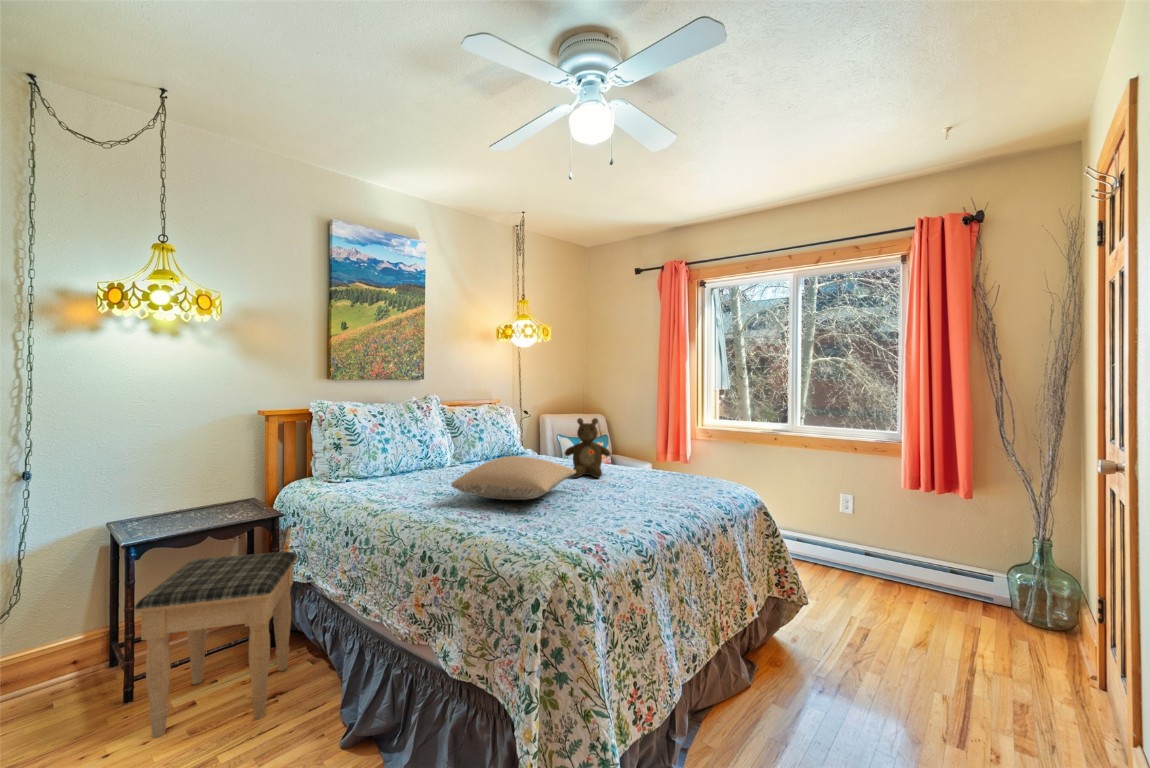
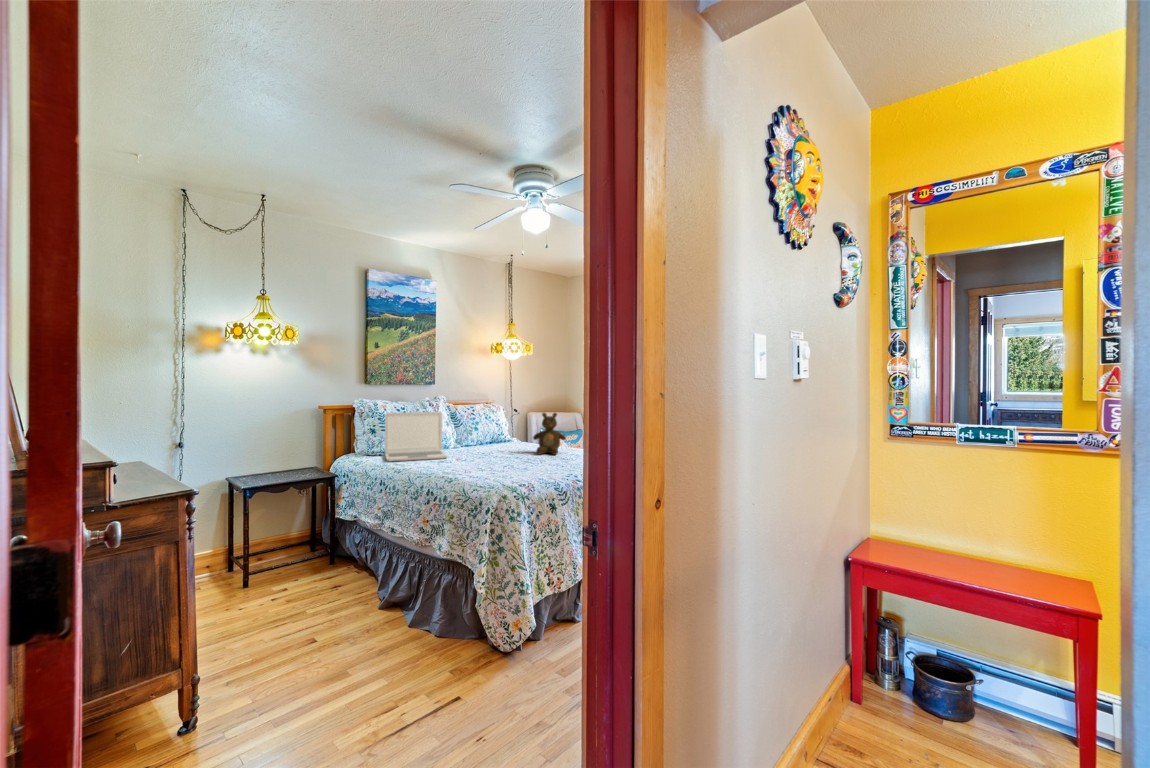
laptop: none [354,418,447,494] -> present [385,412,448,462]
pillow: present [452,456,576,500] -> none [449,437,535,465]
footstool: present [135,551,297,737] -> none [257,498,348,602]

